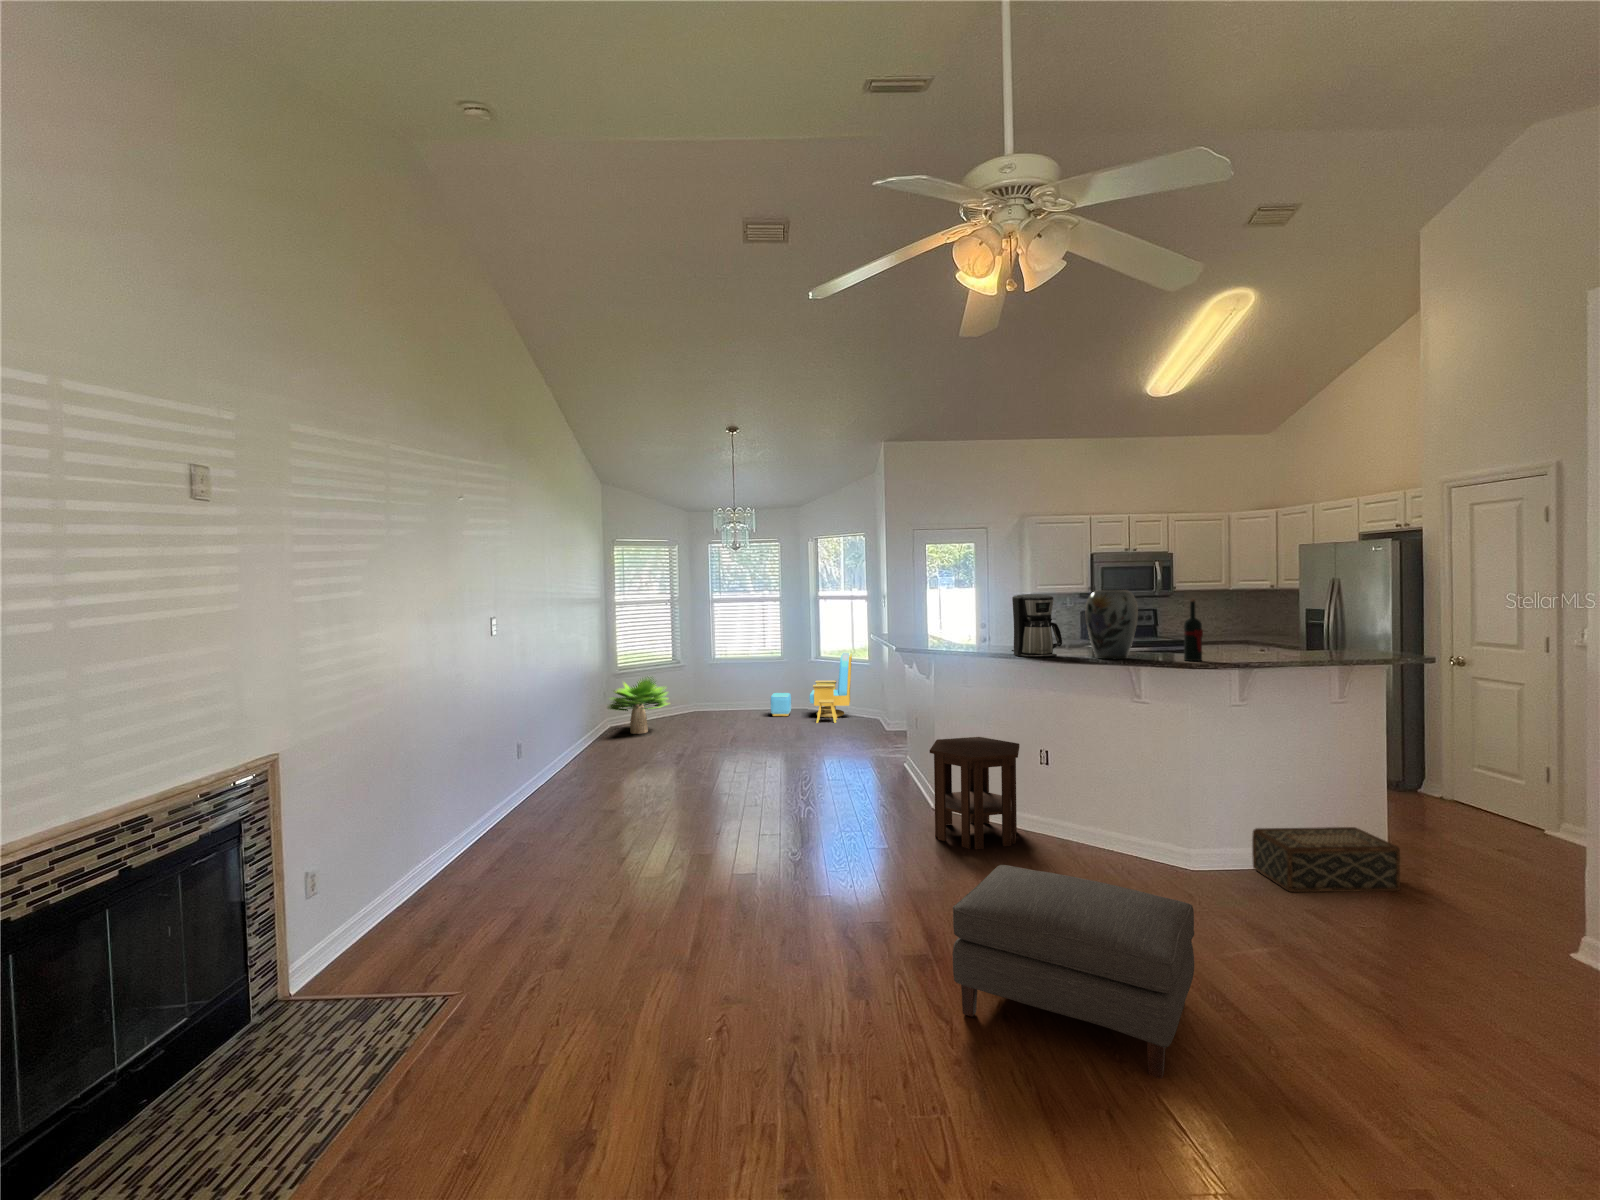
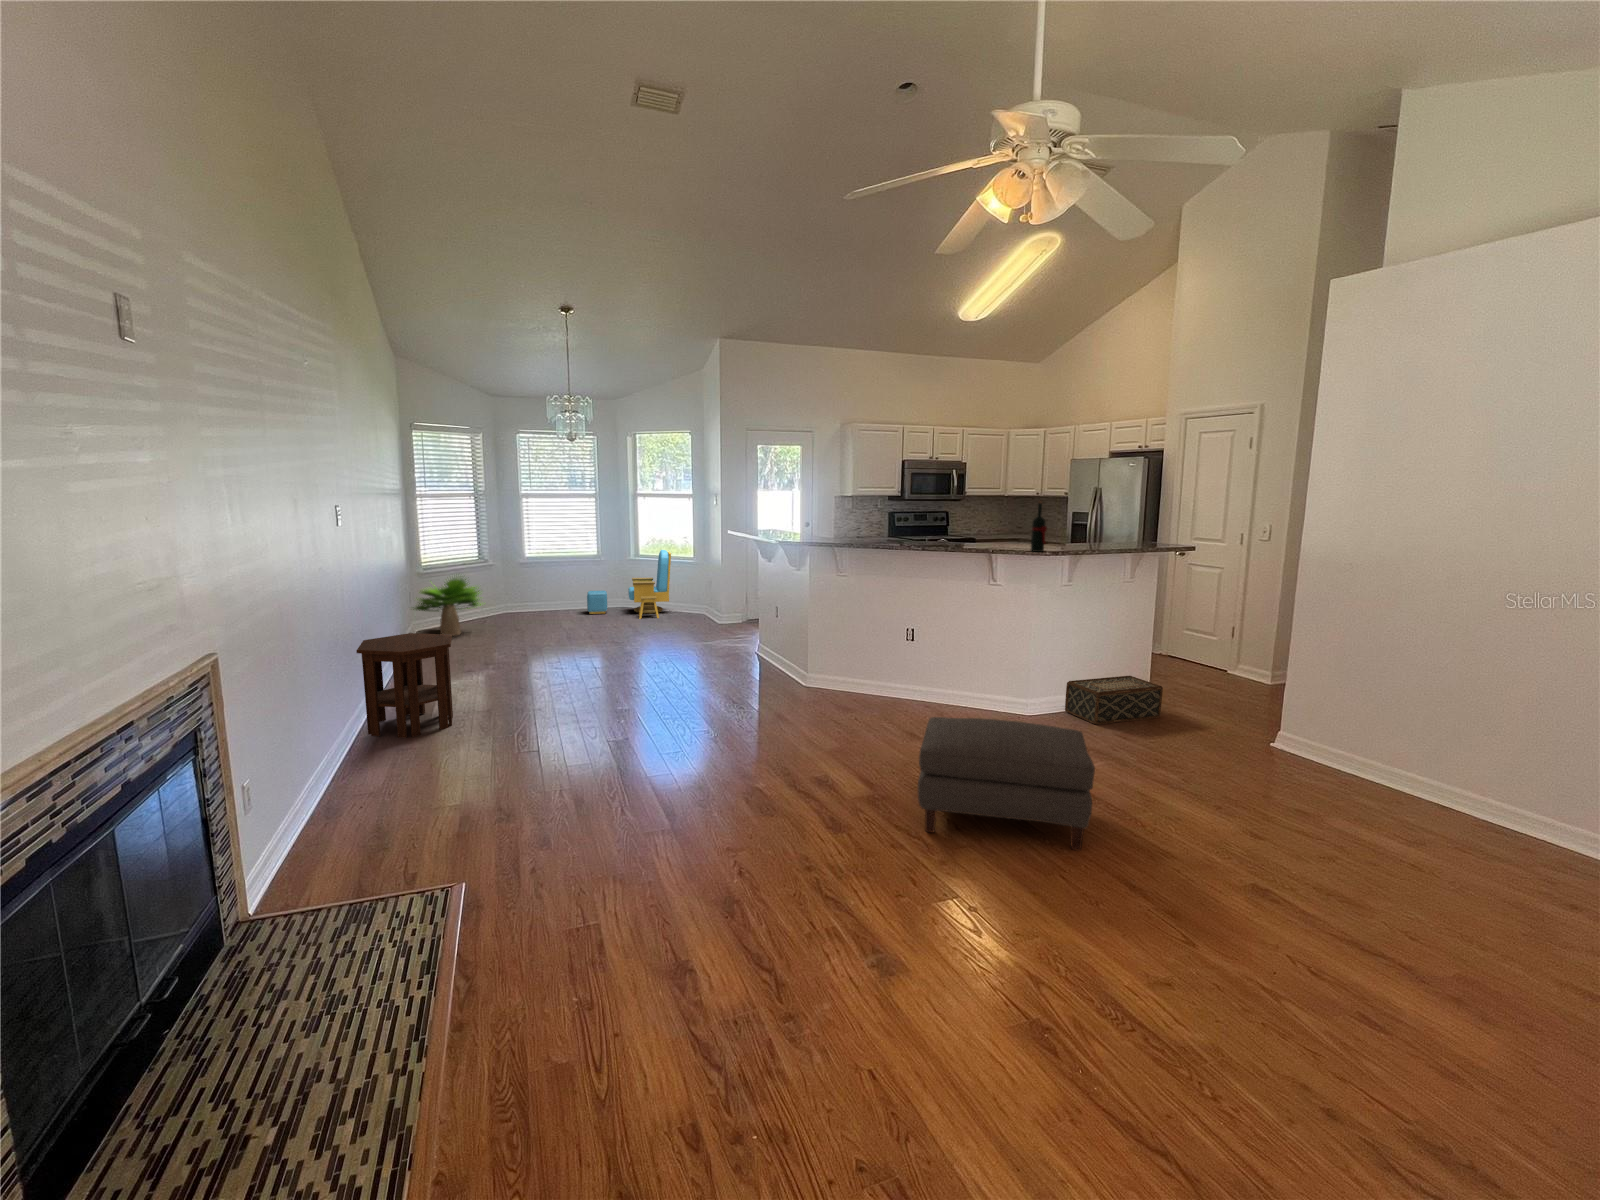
vase: present [1085,590,1138,659] -> none [954,492,996,551]
coffee maker: present [1012,594,1062,658] -> none [884,494,930,550]
side table: present [930,737,1020,849] -> present [356,633,453,738]

